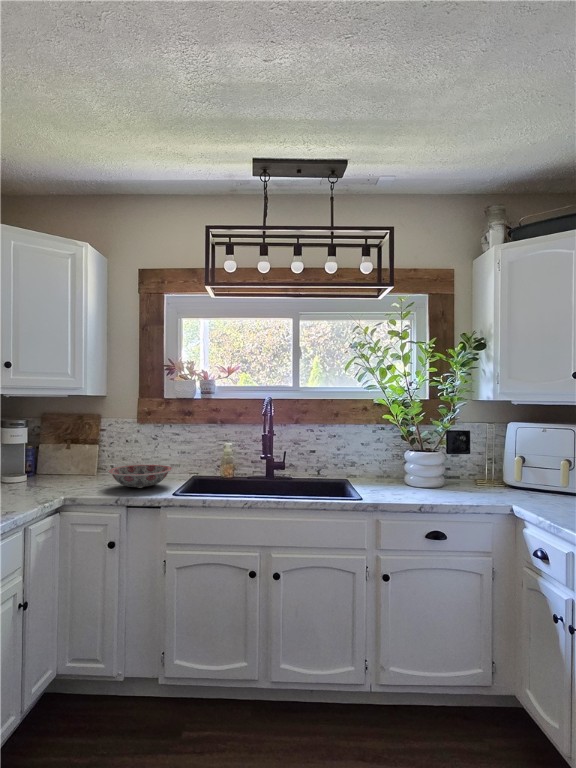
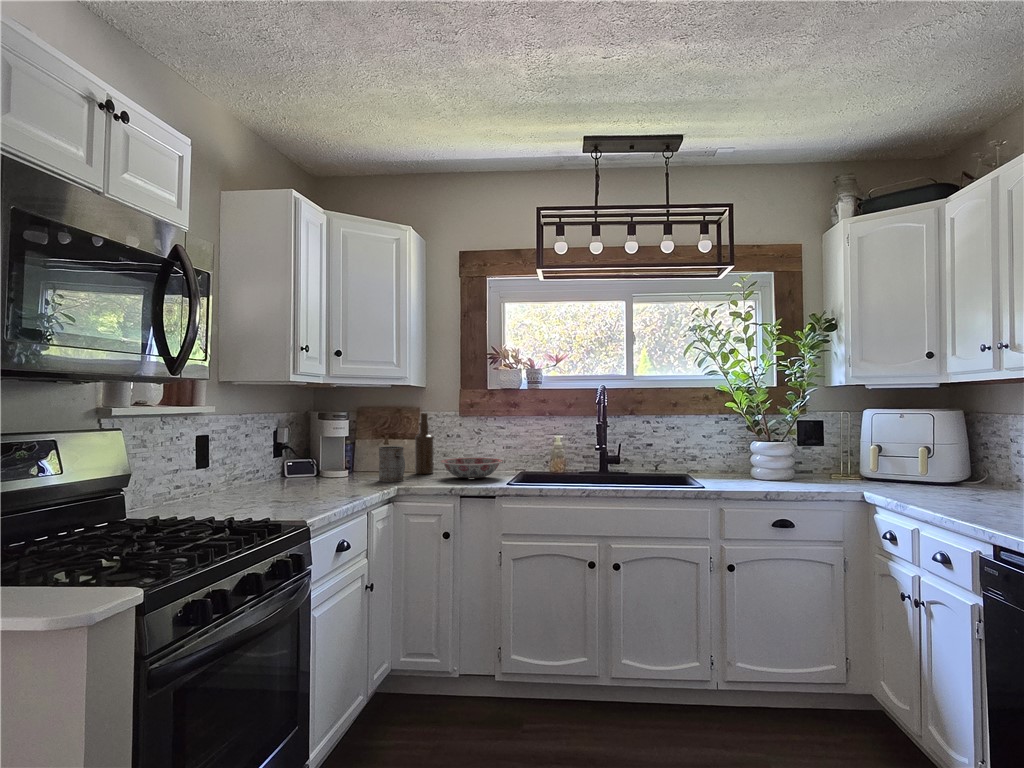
bottle: none [89,421,109,481] -> present [415,413,434,474]
mug: none [41,455,69,493] -> present [379,446,405,482]

